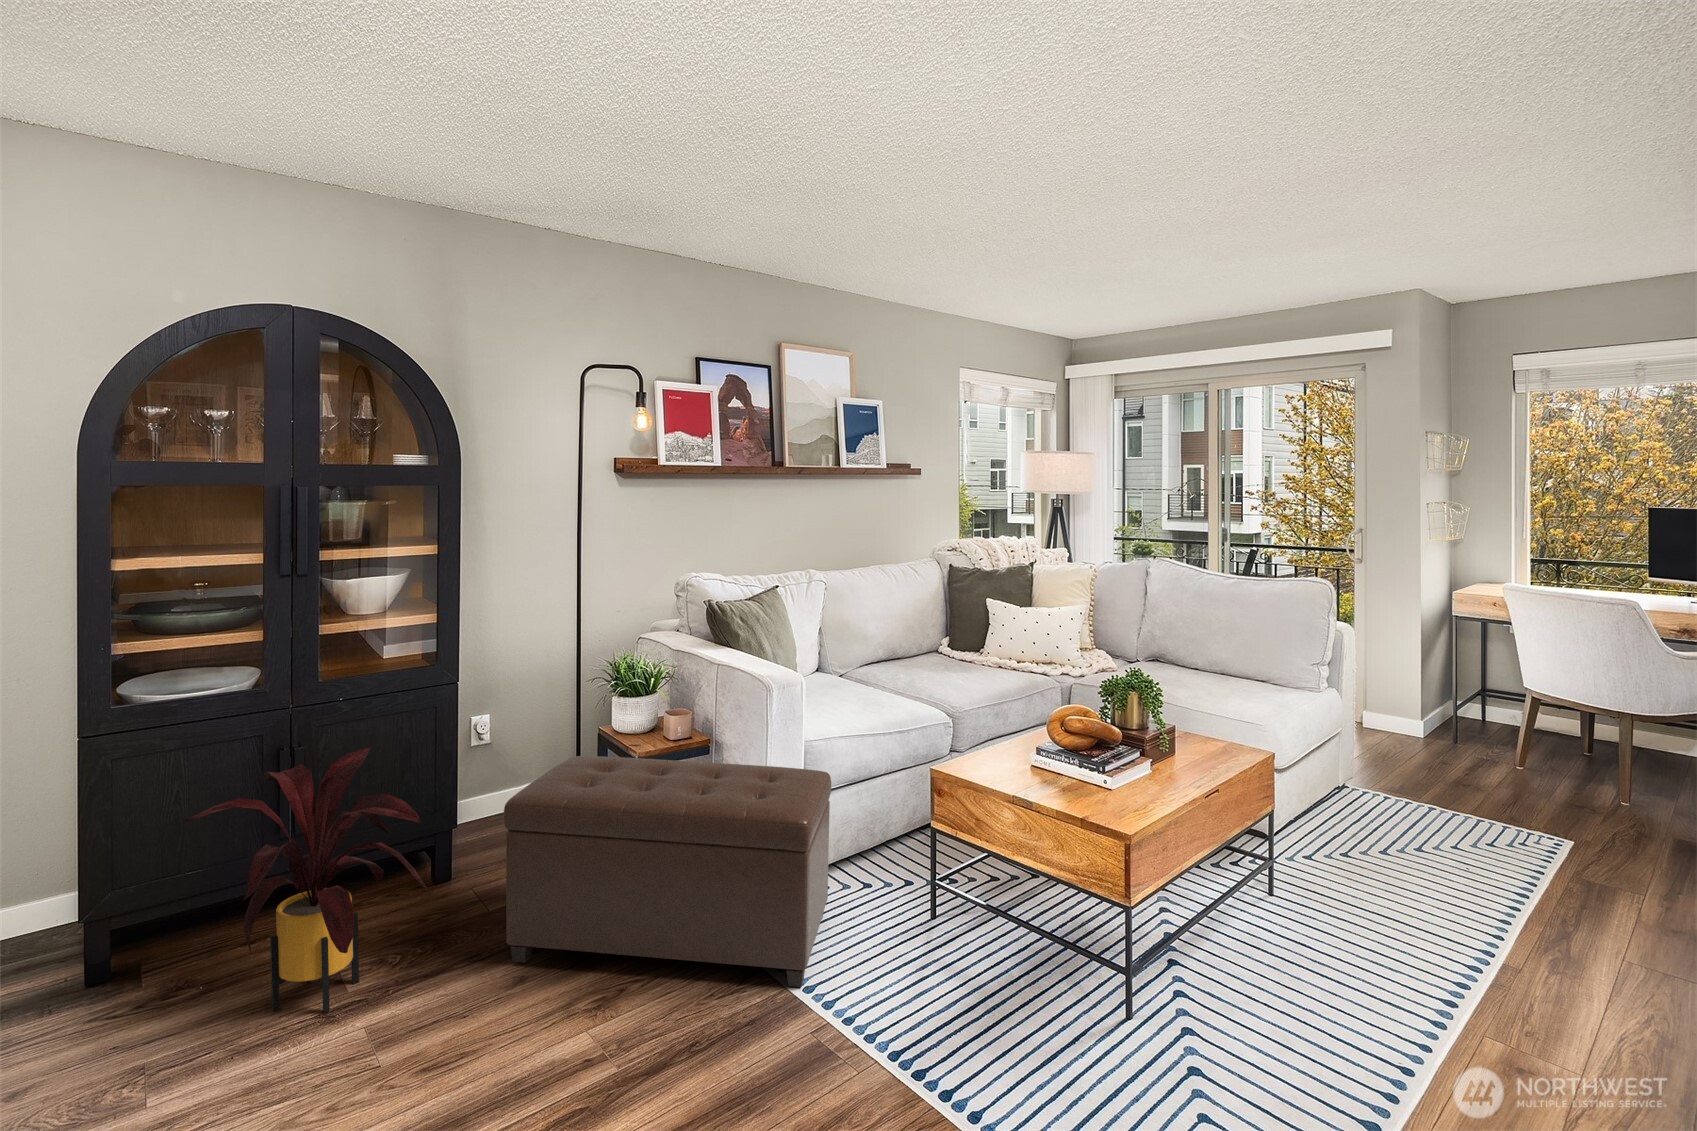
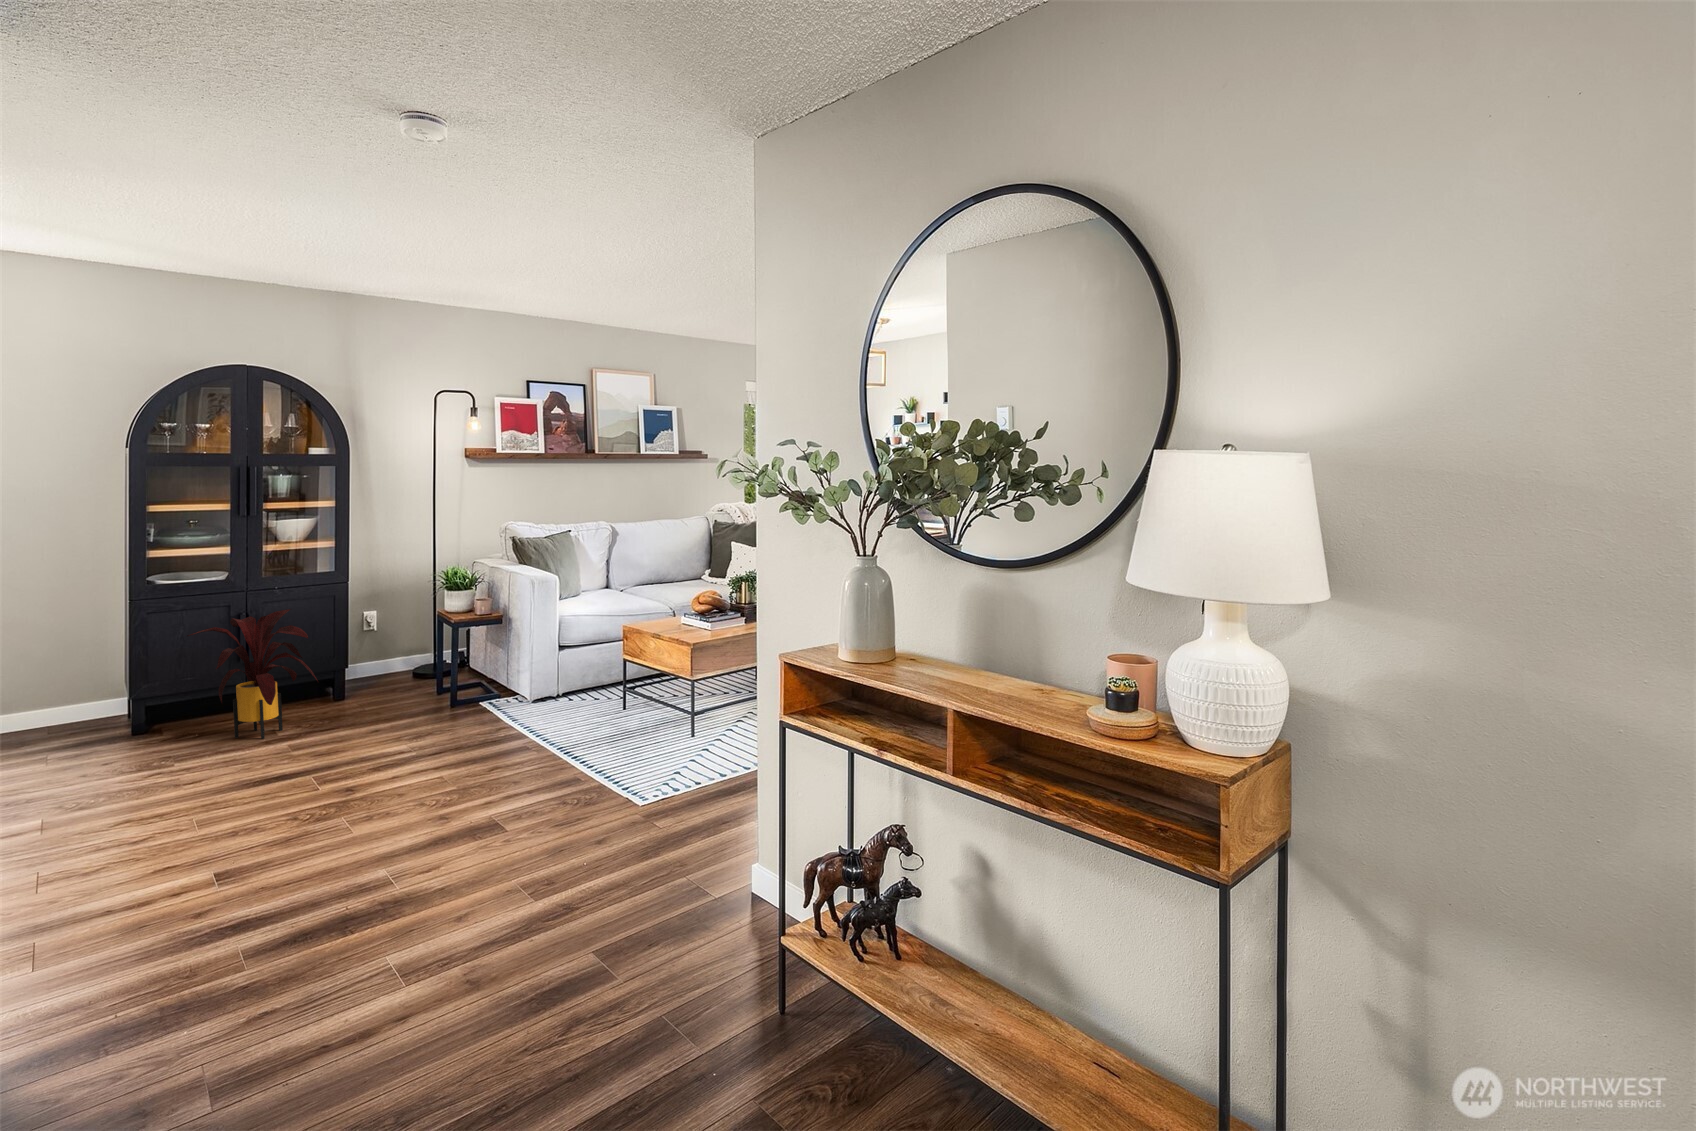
ottoman: present [503,756,831,987] -> none [360,622,558,732]

